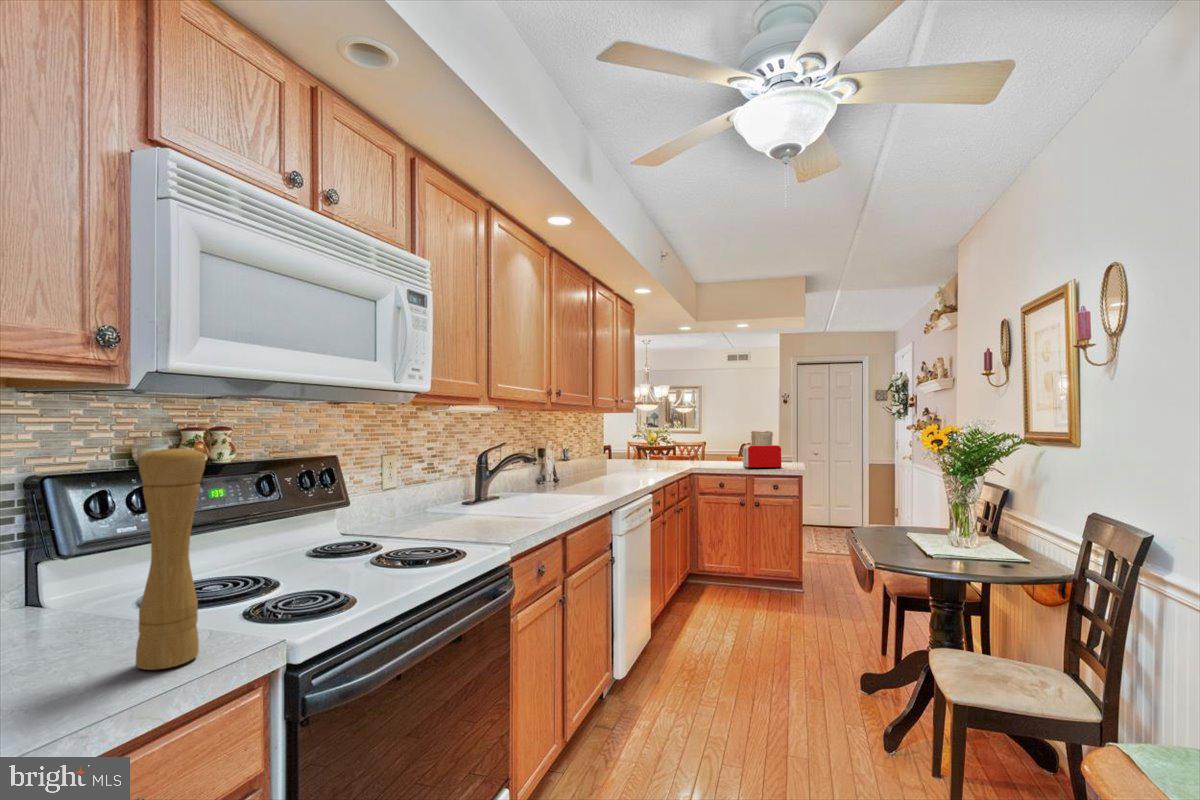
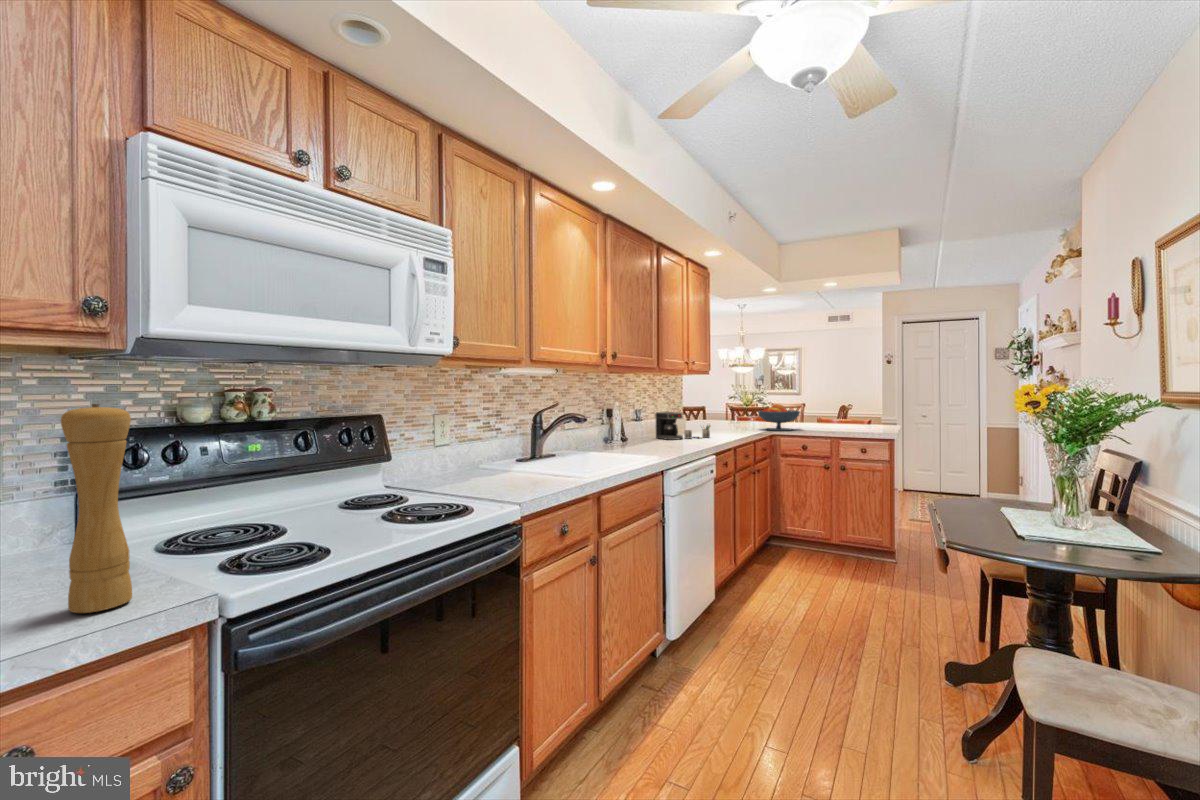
toaster: present [742,431,781,469] -> none [829,393,872,432]
fruit bowl: none [673,442,715,469] -> present [758,404,800,431]
coffee maker: none [579,451,634,480] -> present [656,412,710,440]

